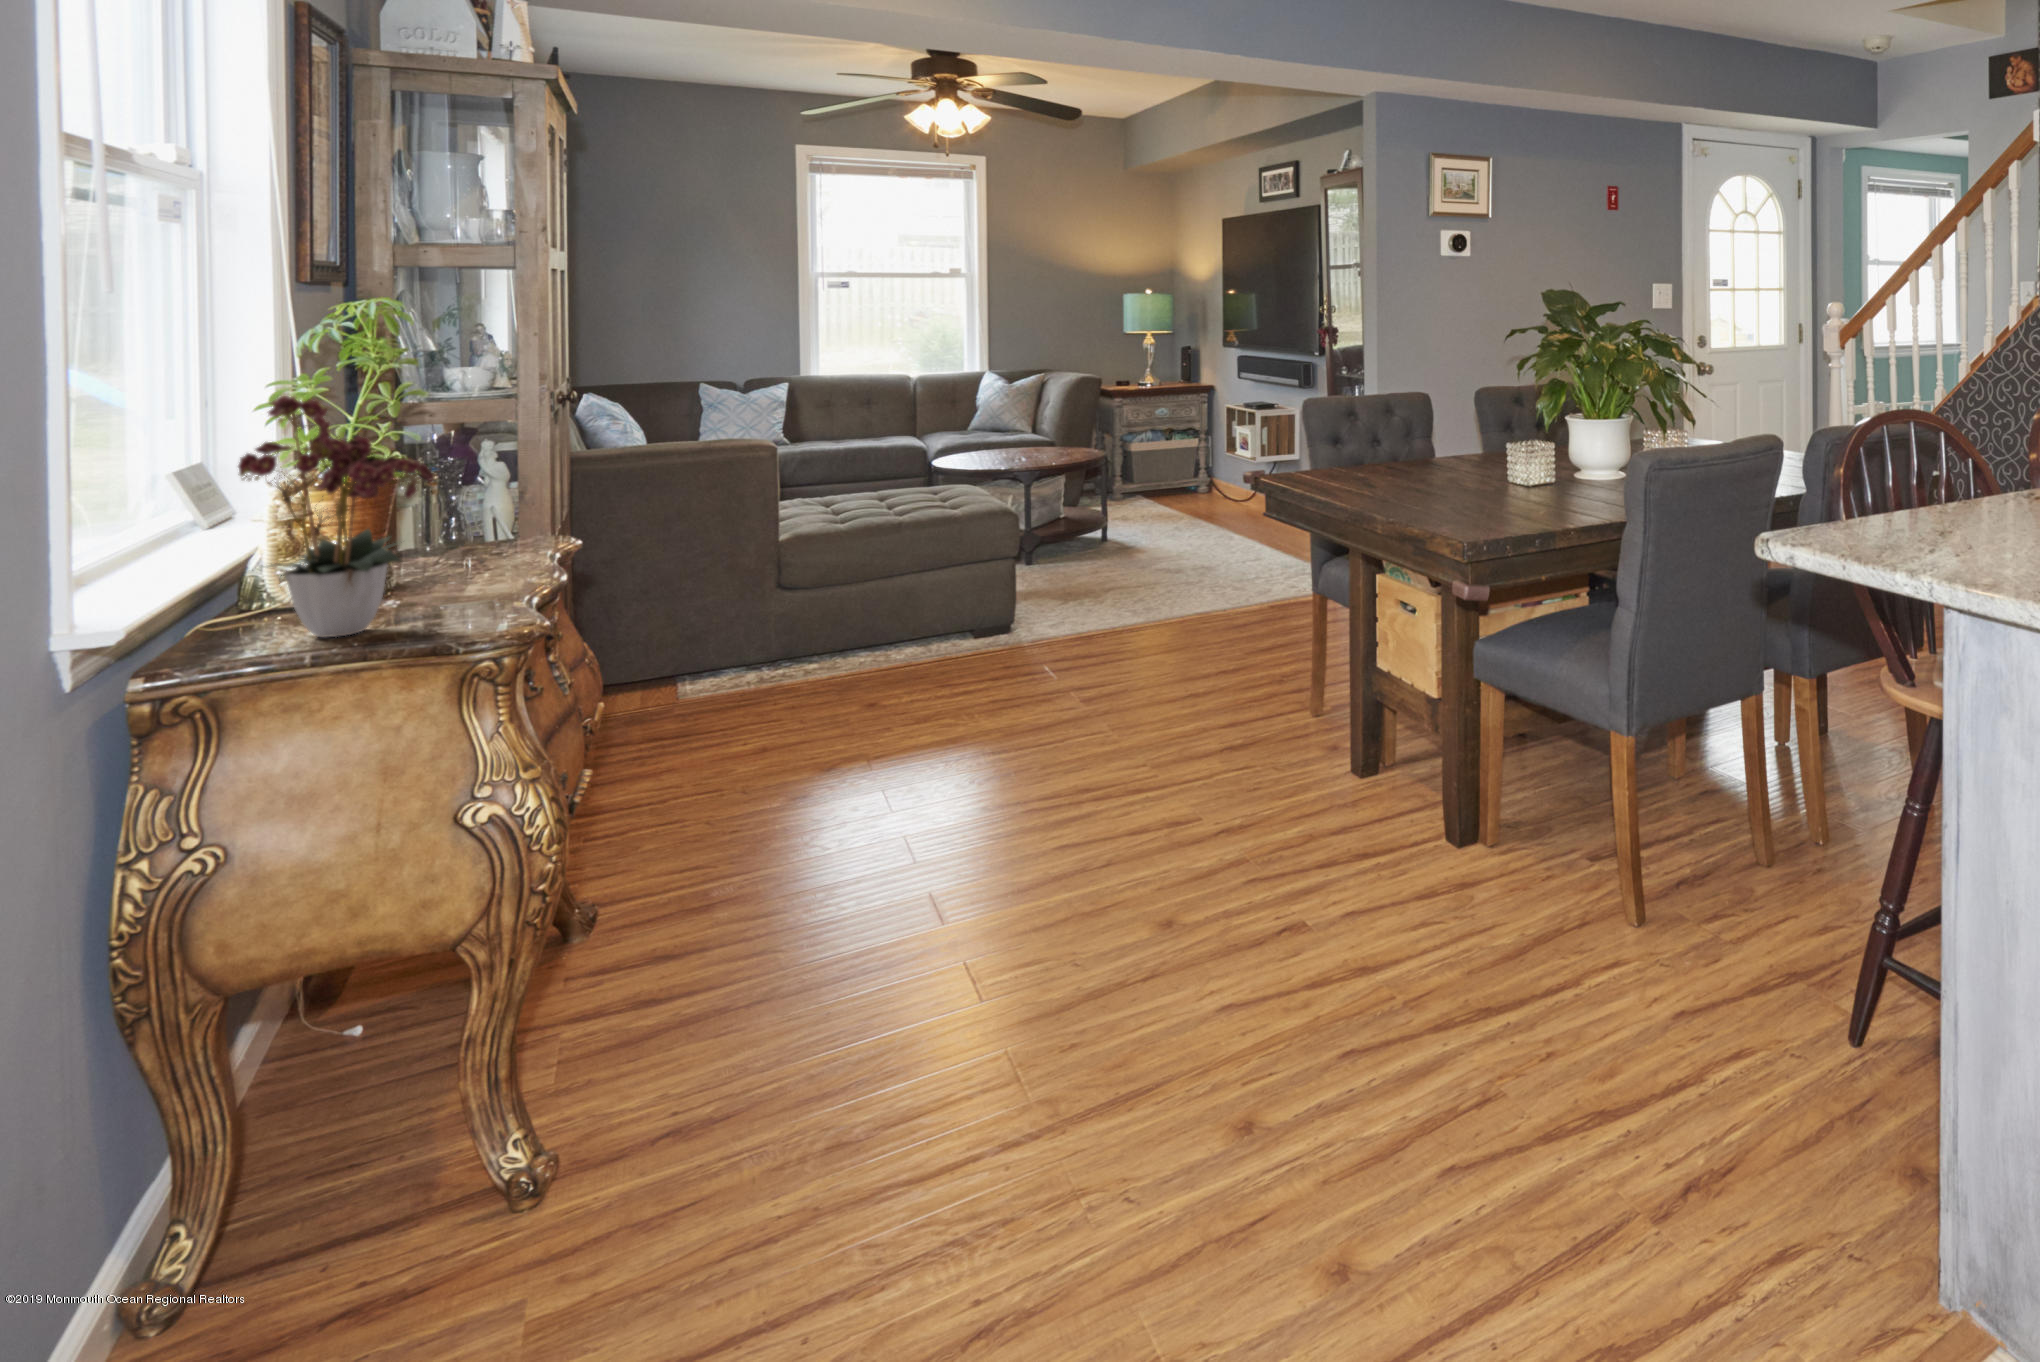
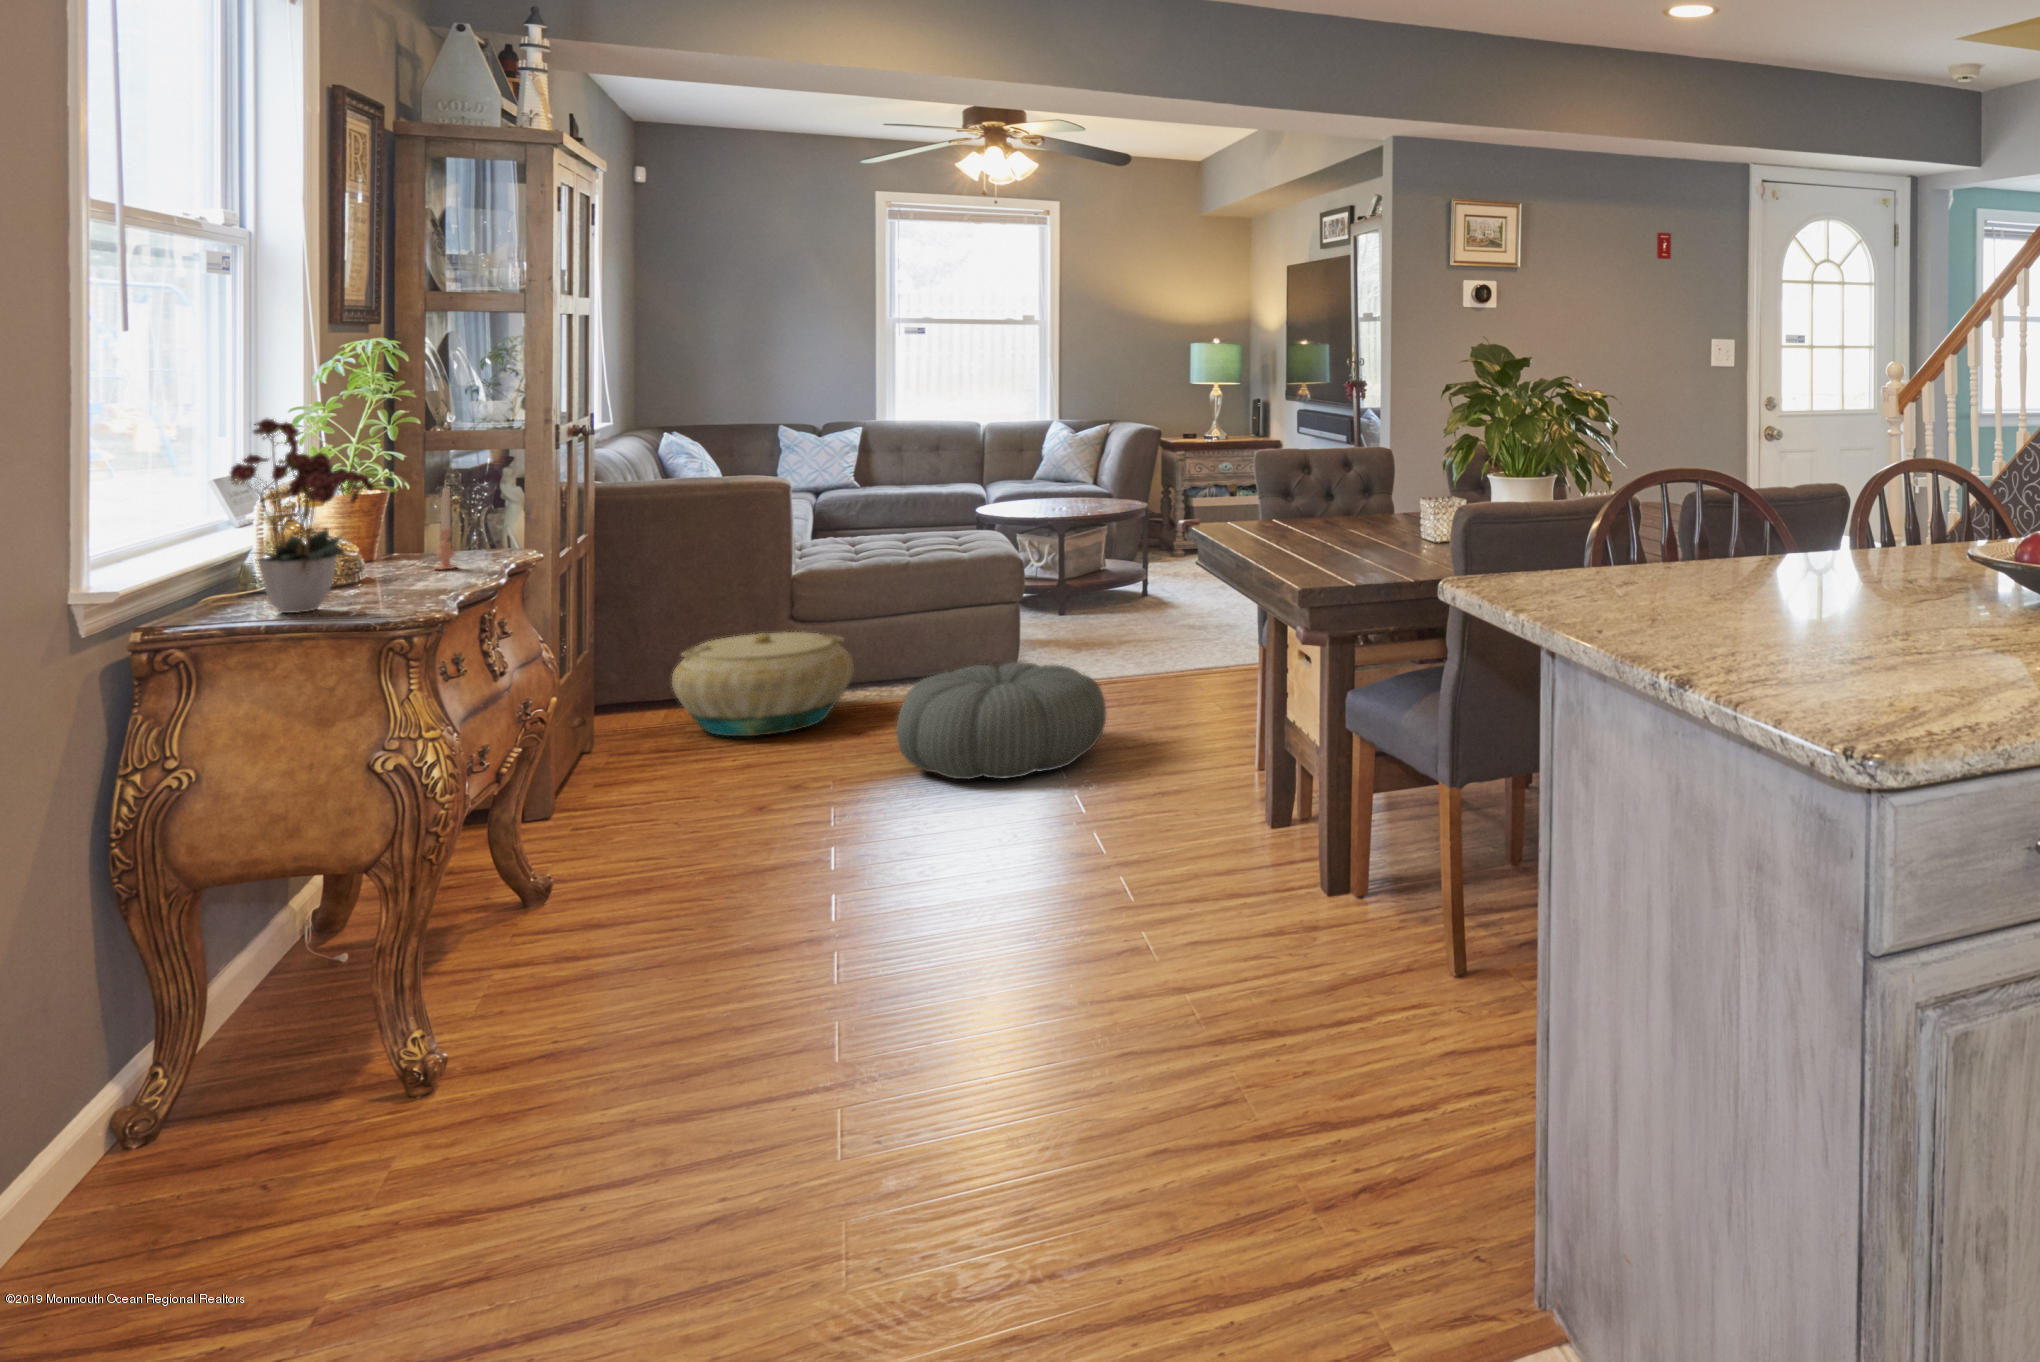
candle: none [476,470,505,567] -> present [435,488,457,569]
basket: none [671,599,867,711] -> present [672,632,854,736]
pouf: none [941,620,1154,745] -> present [896,662,1106,779]

